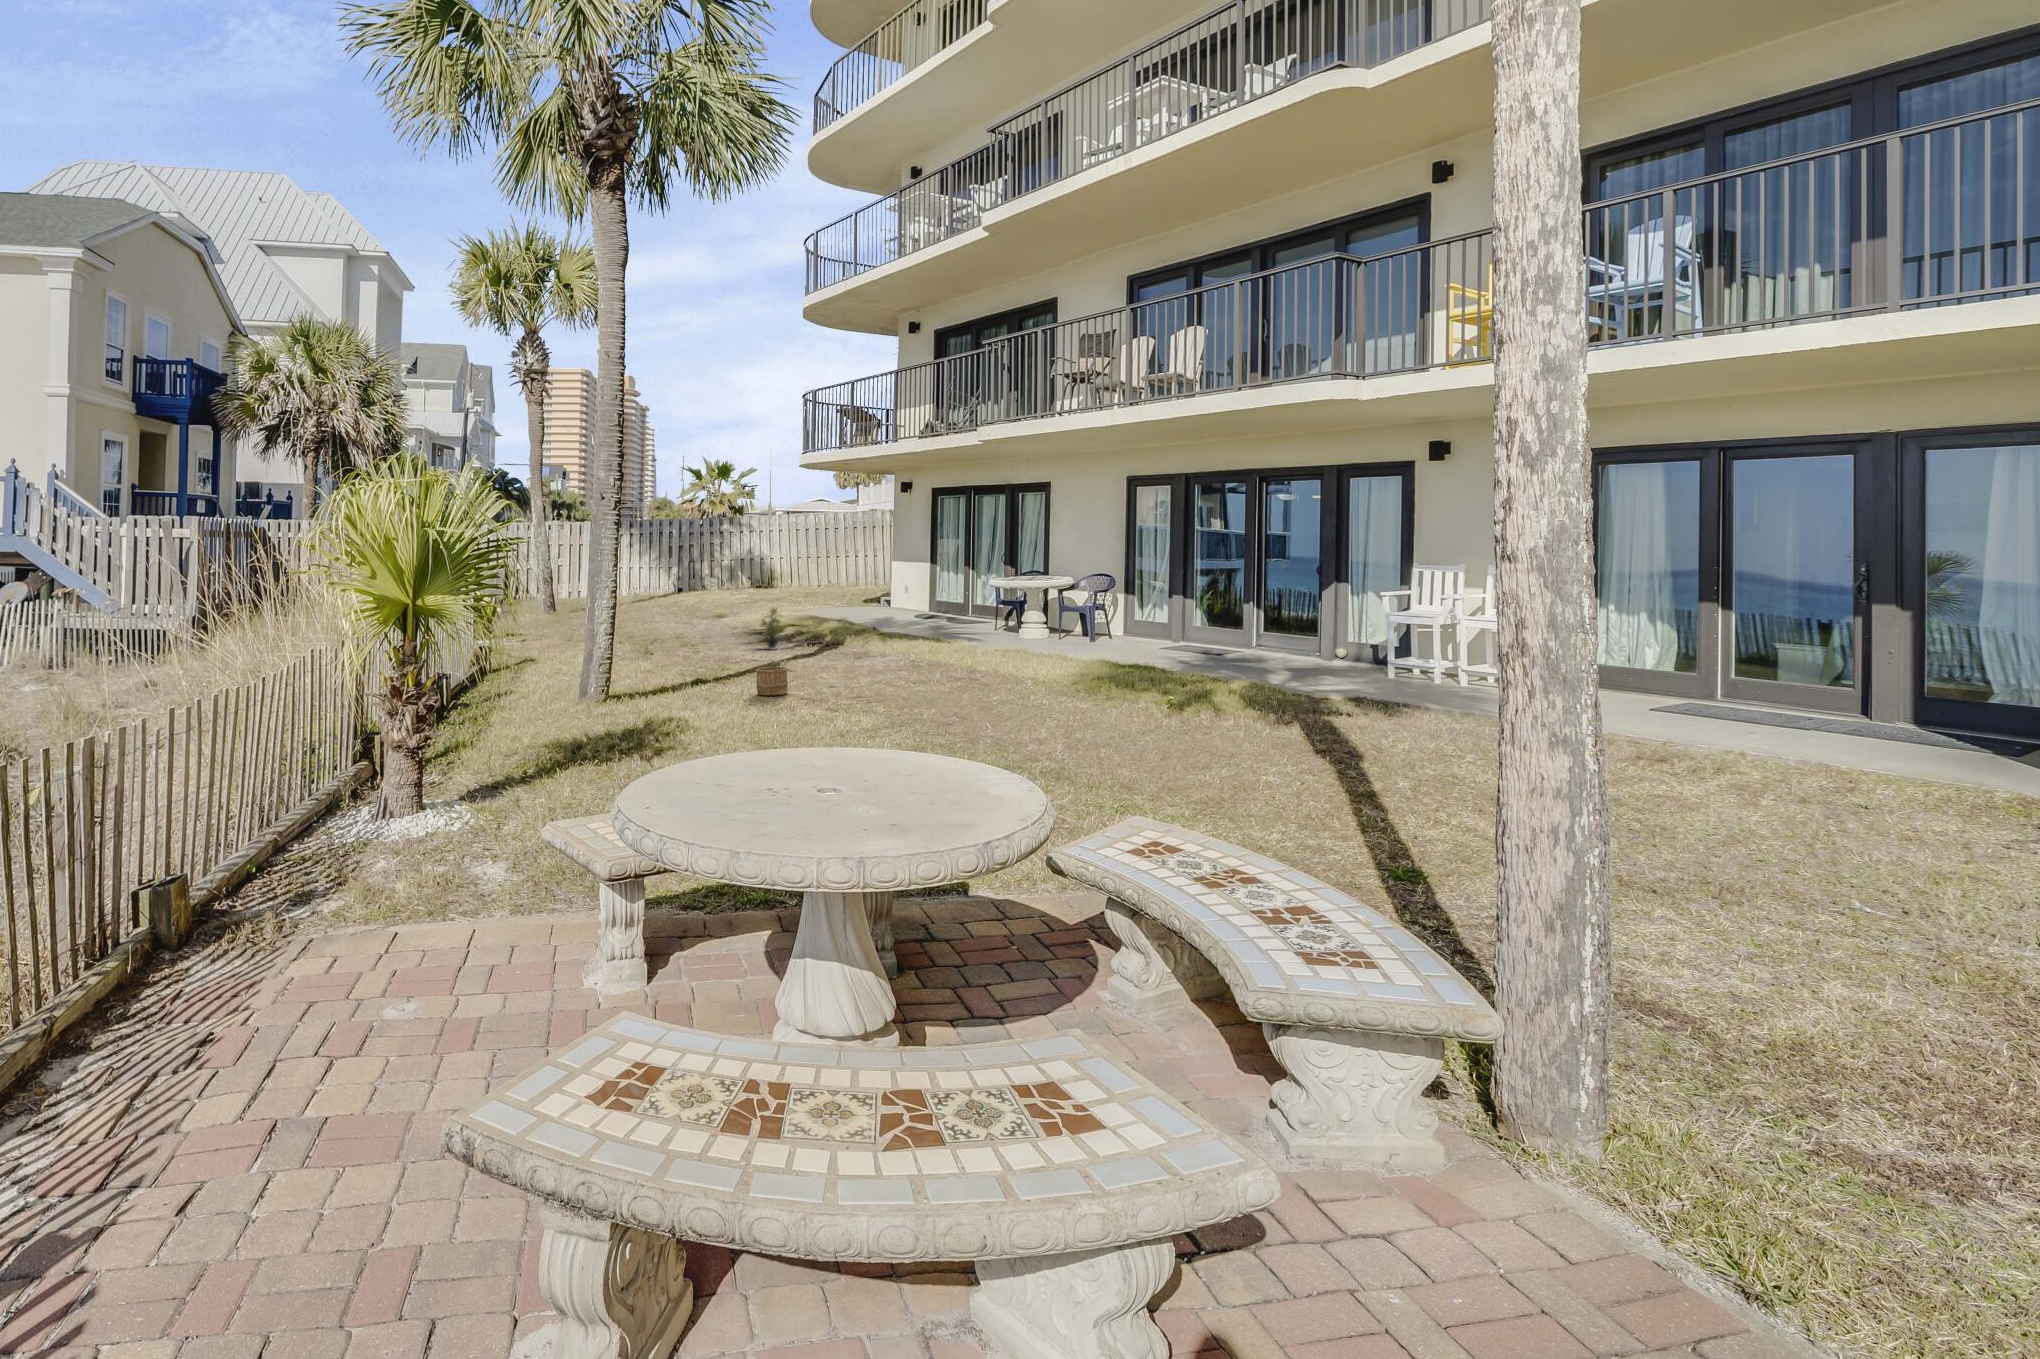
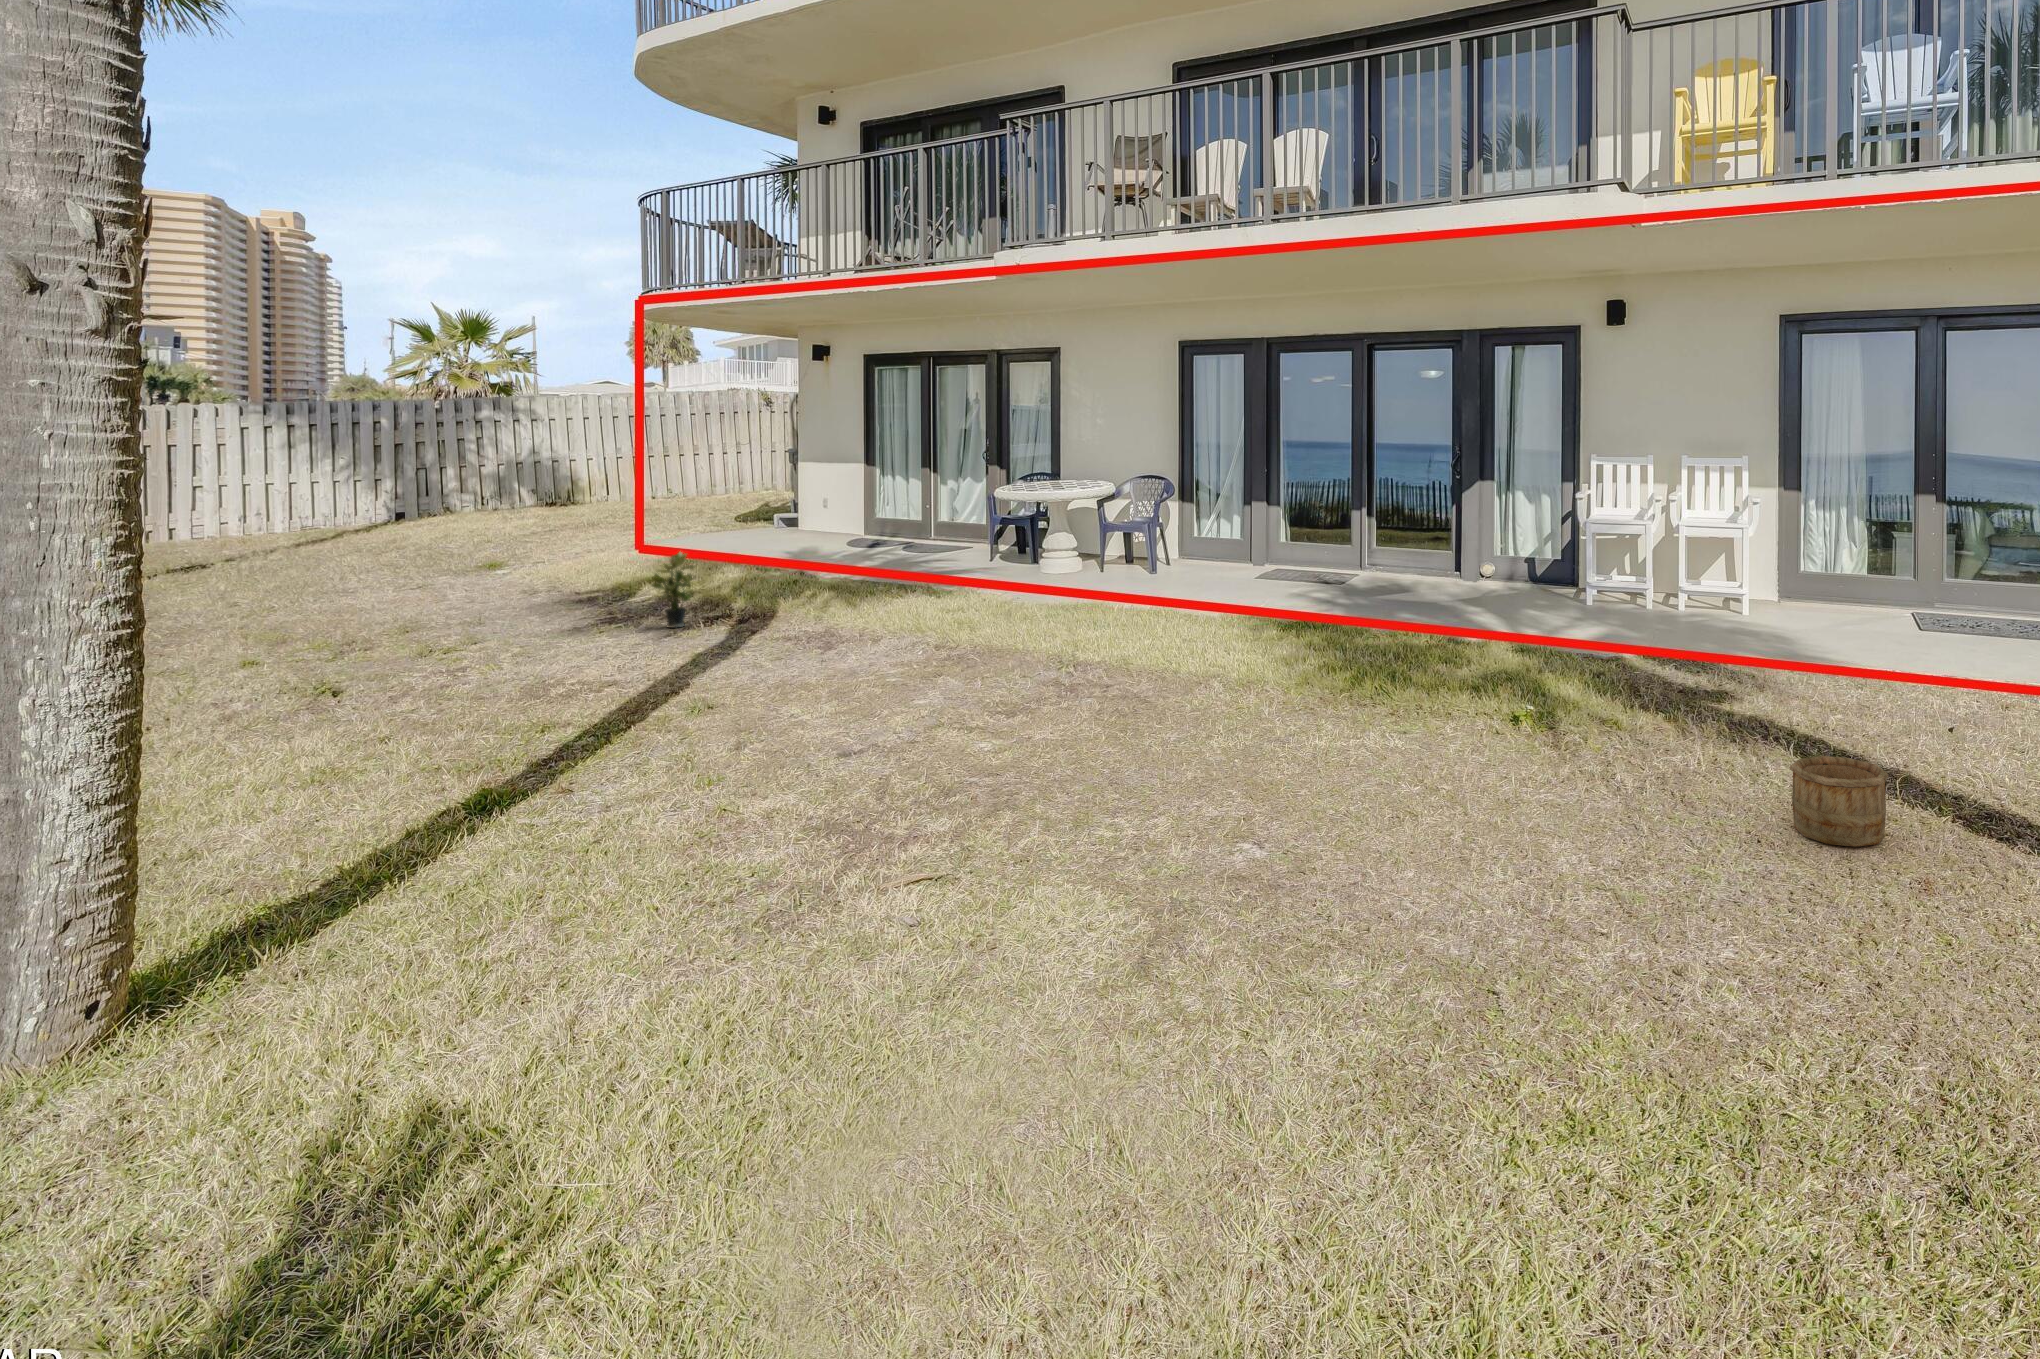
wooden bucket: present [755,666,788,695] -> present [1789,756,1888,847]

